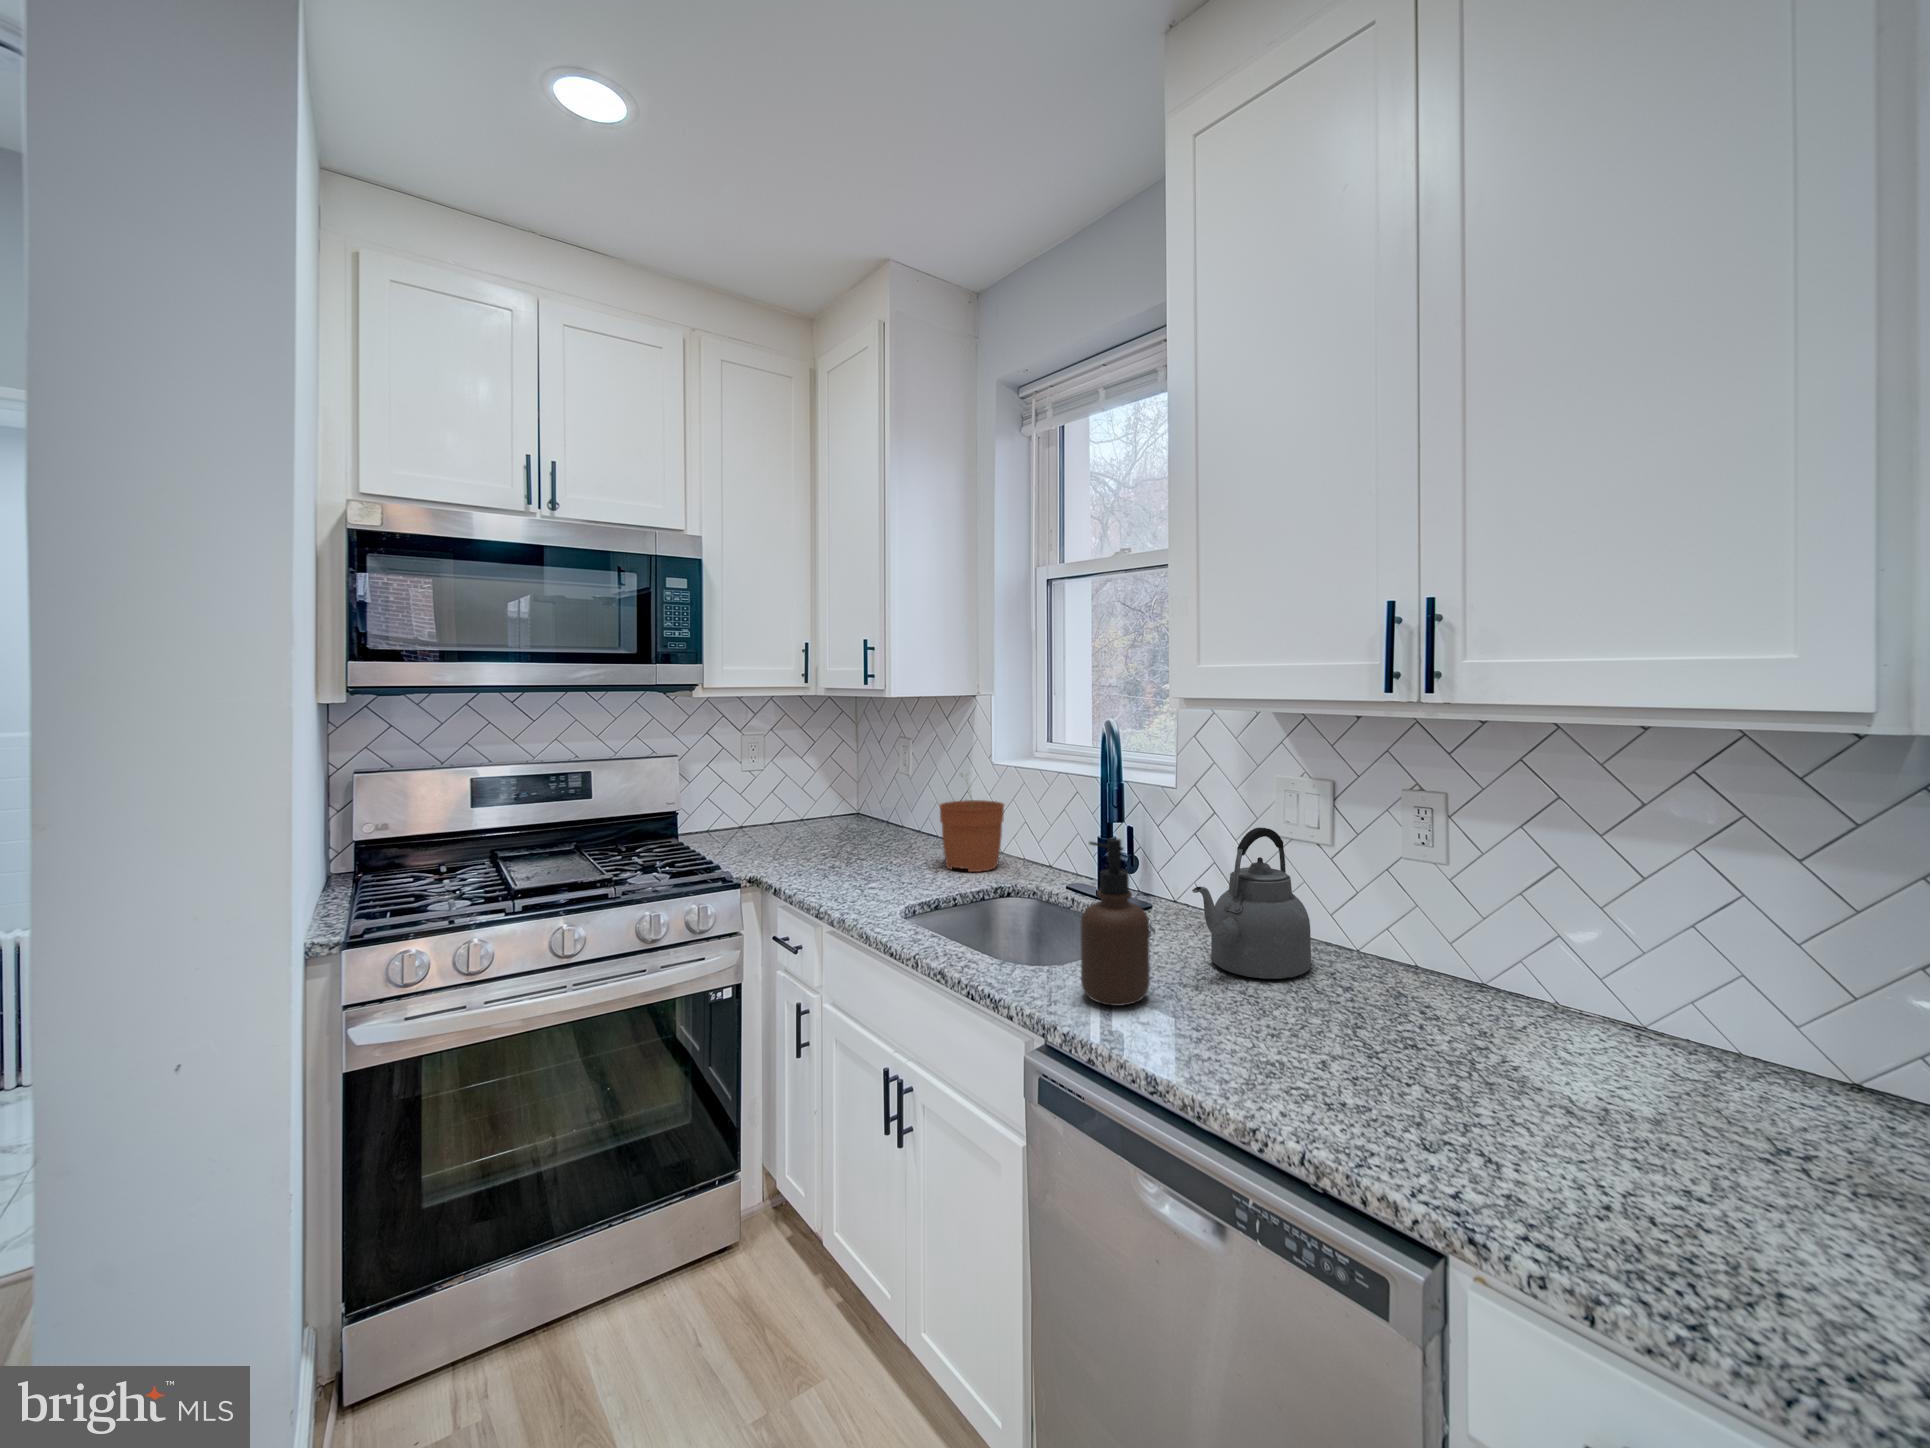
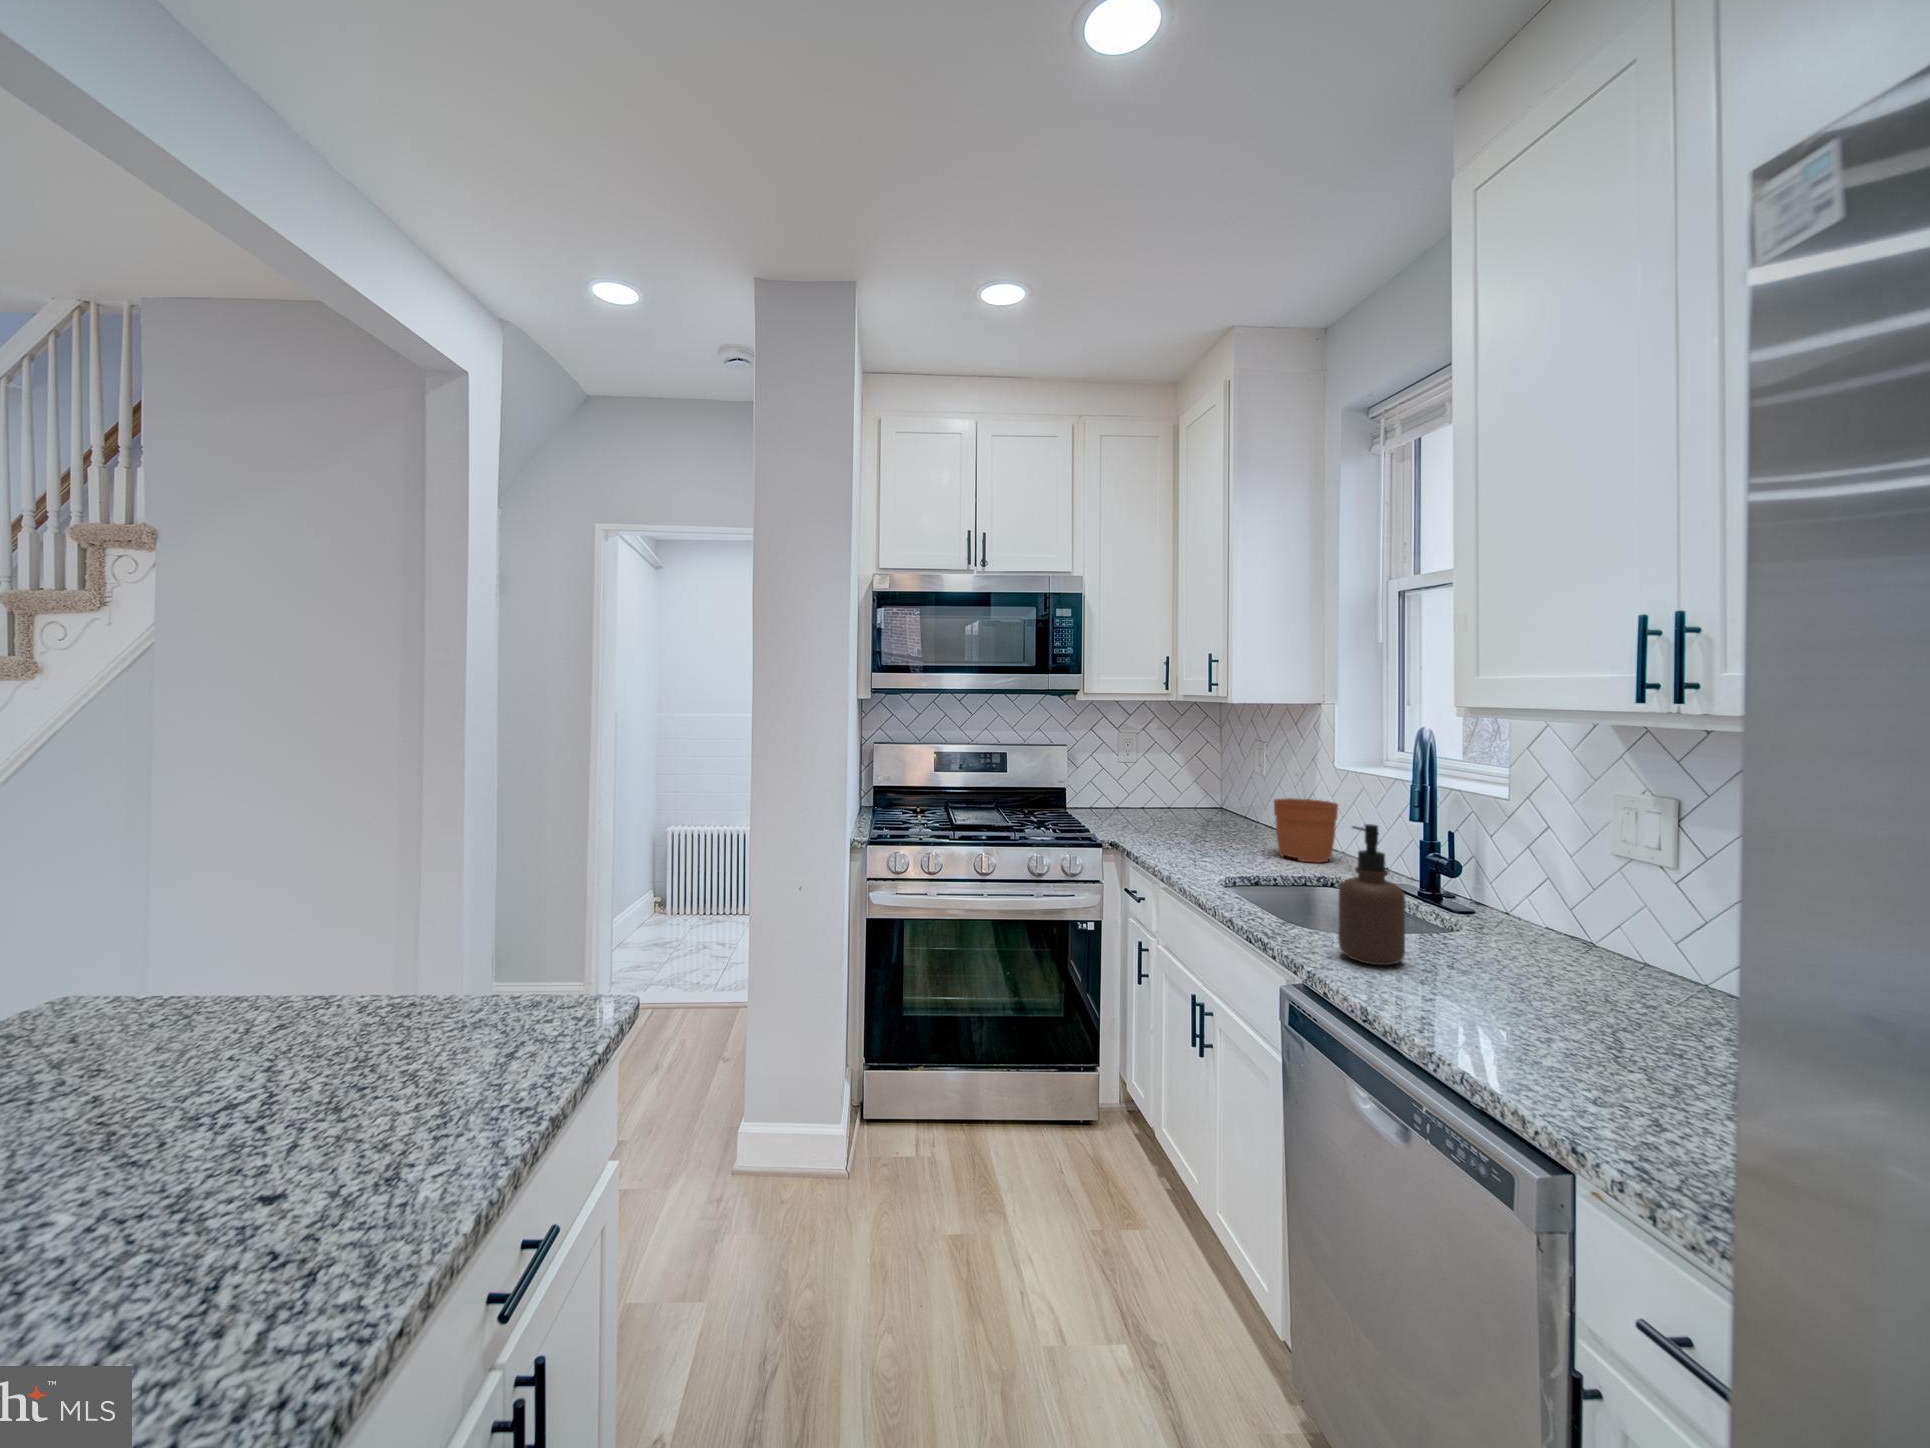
kettle: present [1192,828,1311,979] -> none [1458,835,1613,982]

